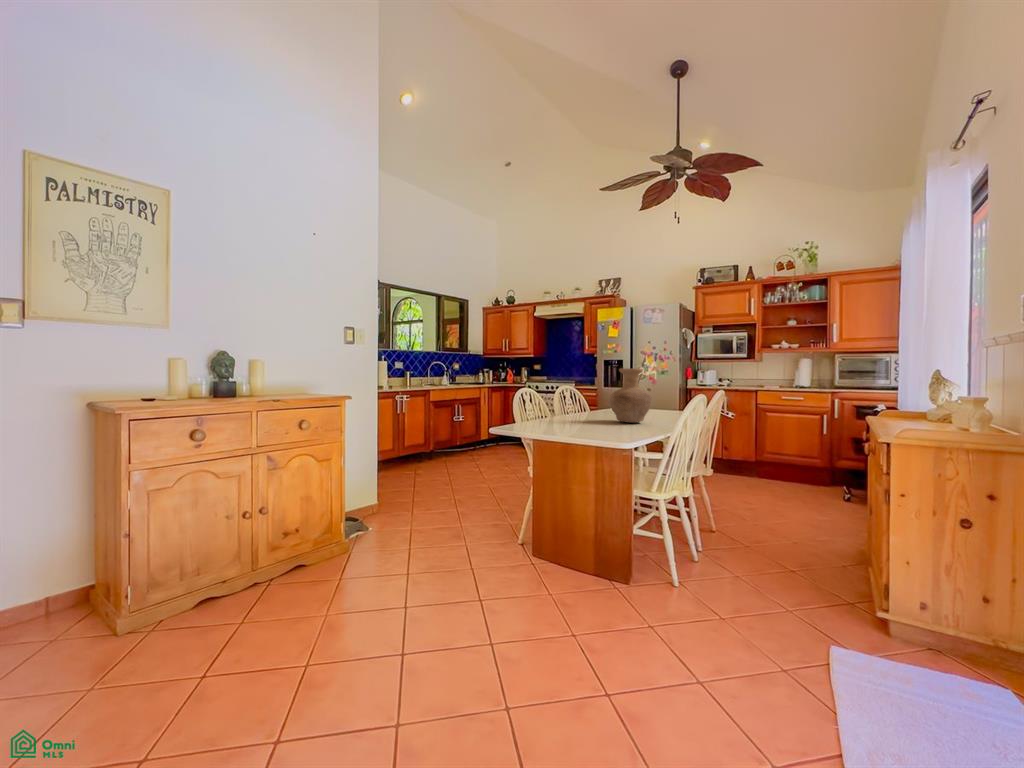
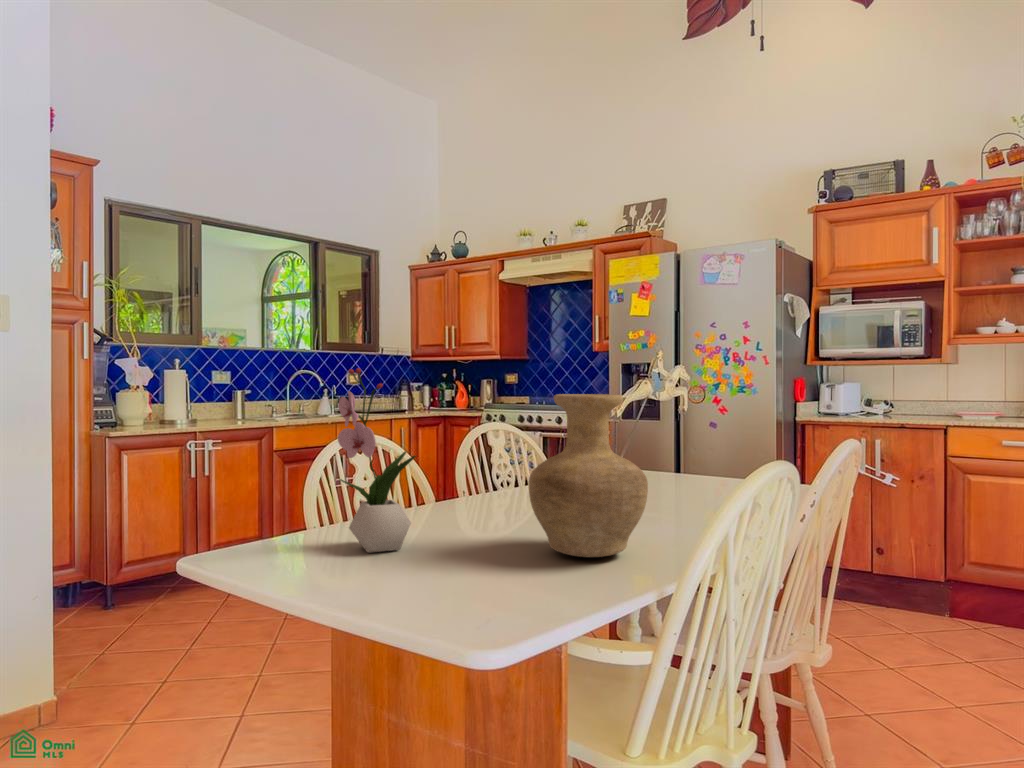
flower arrangement: none [544,359,573,422] -> present [338,368,416,553]

